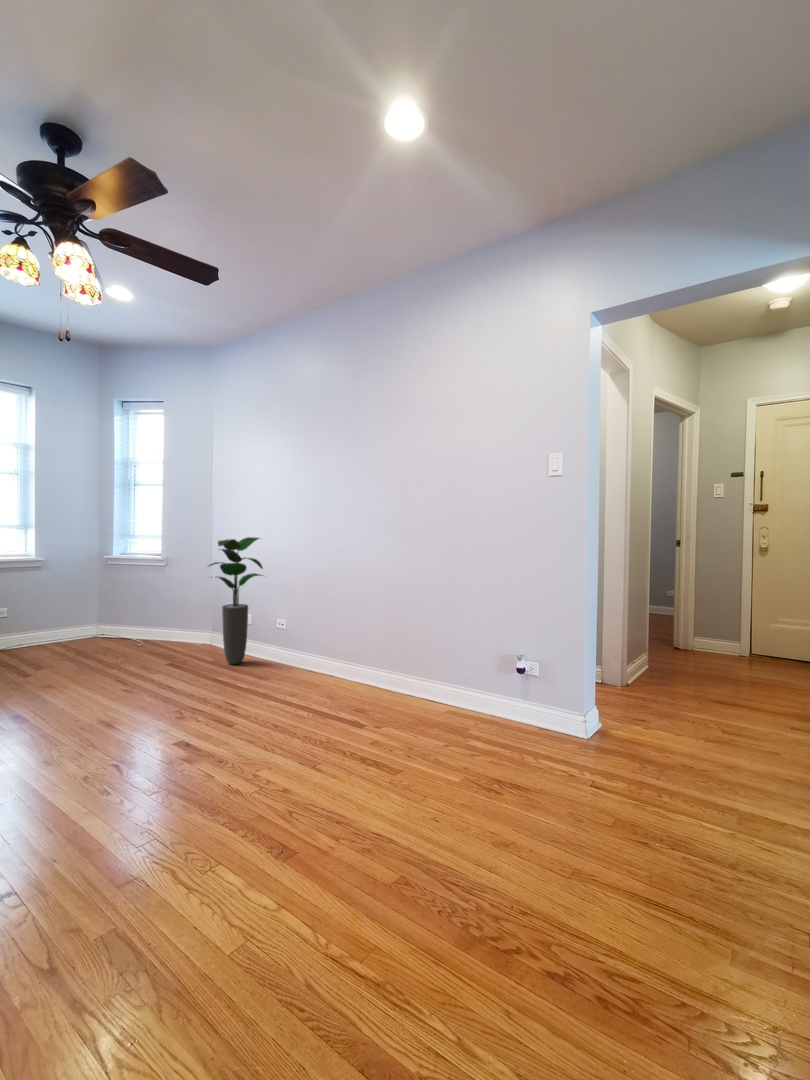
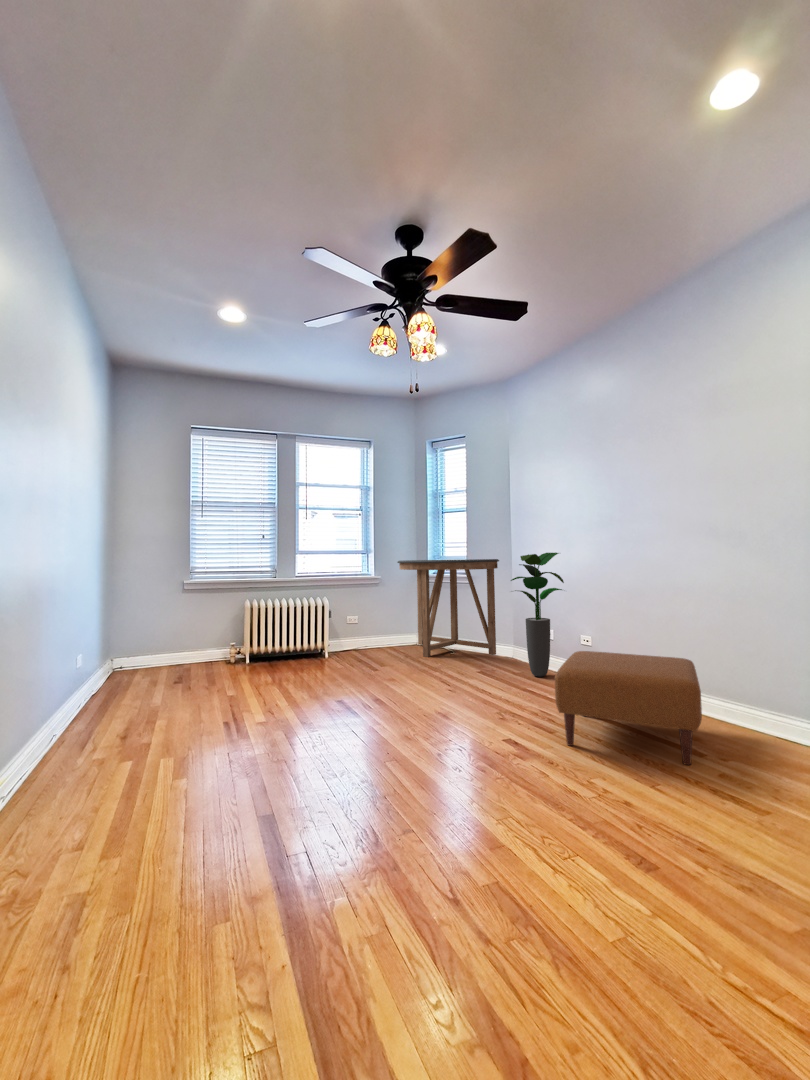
console table: none [70,539,201,653] -> present [397,559,499,657]
ottoman: none [232,640,365,739] -> present [555,651,702,765]

